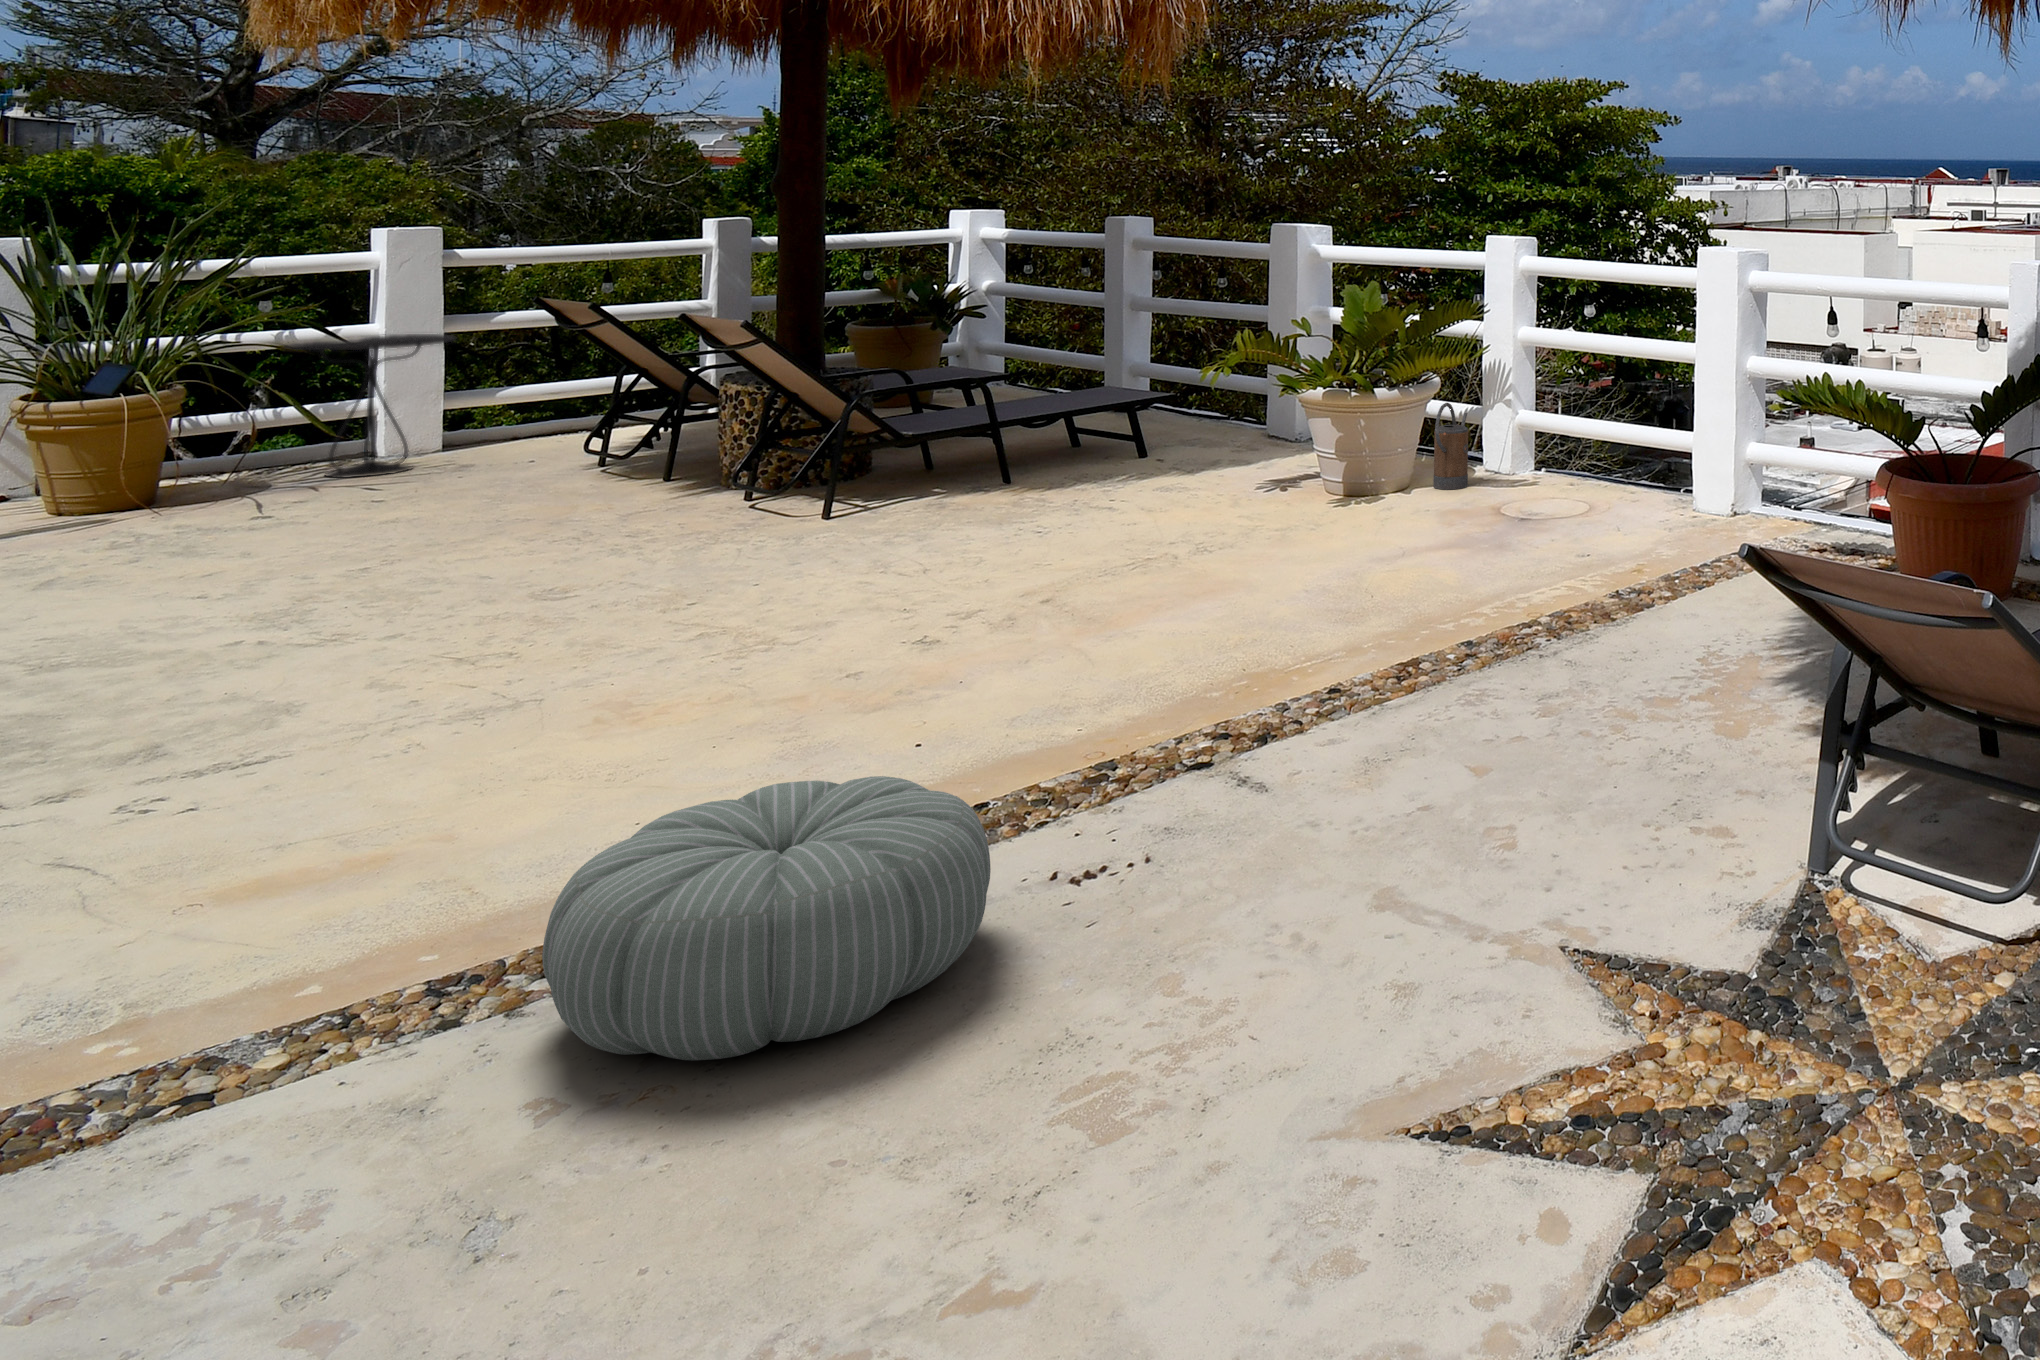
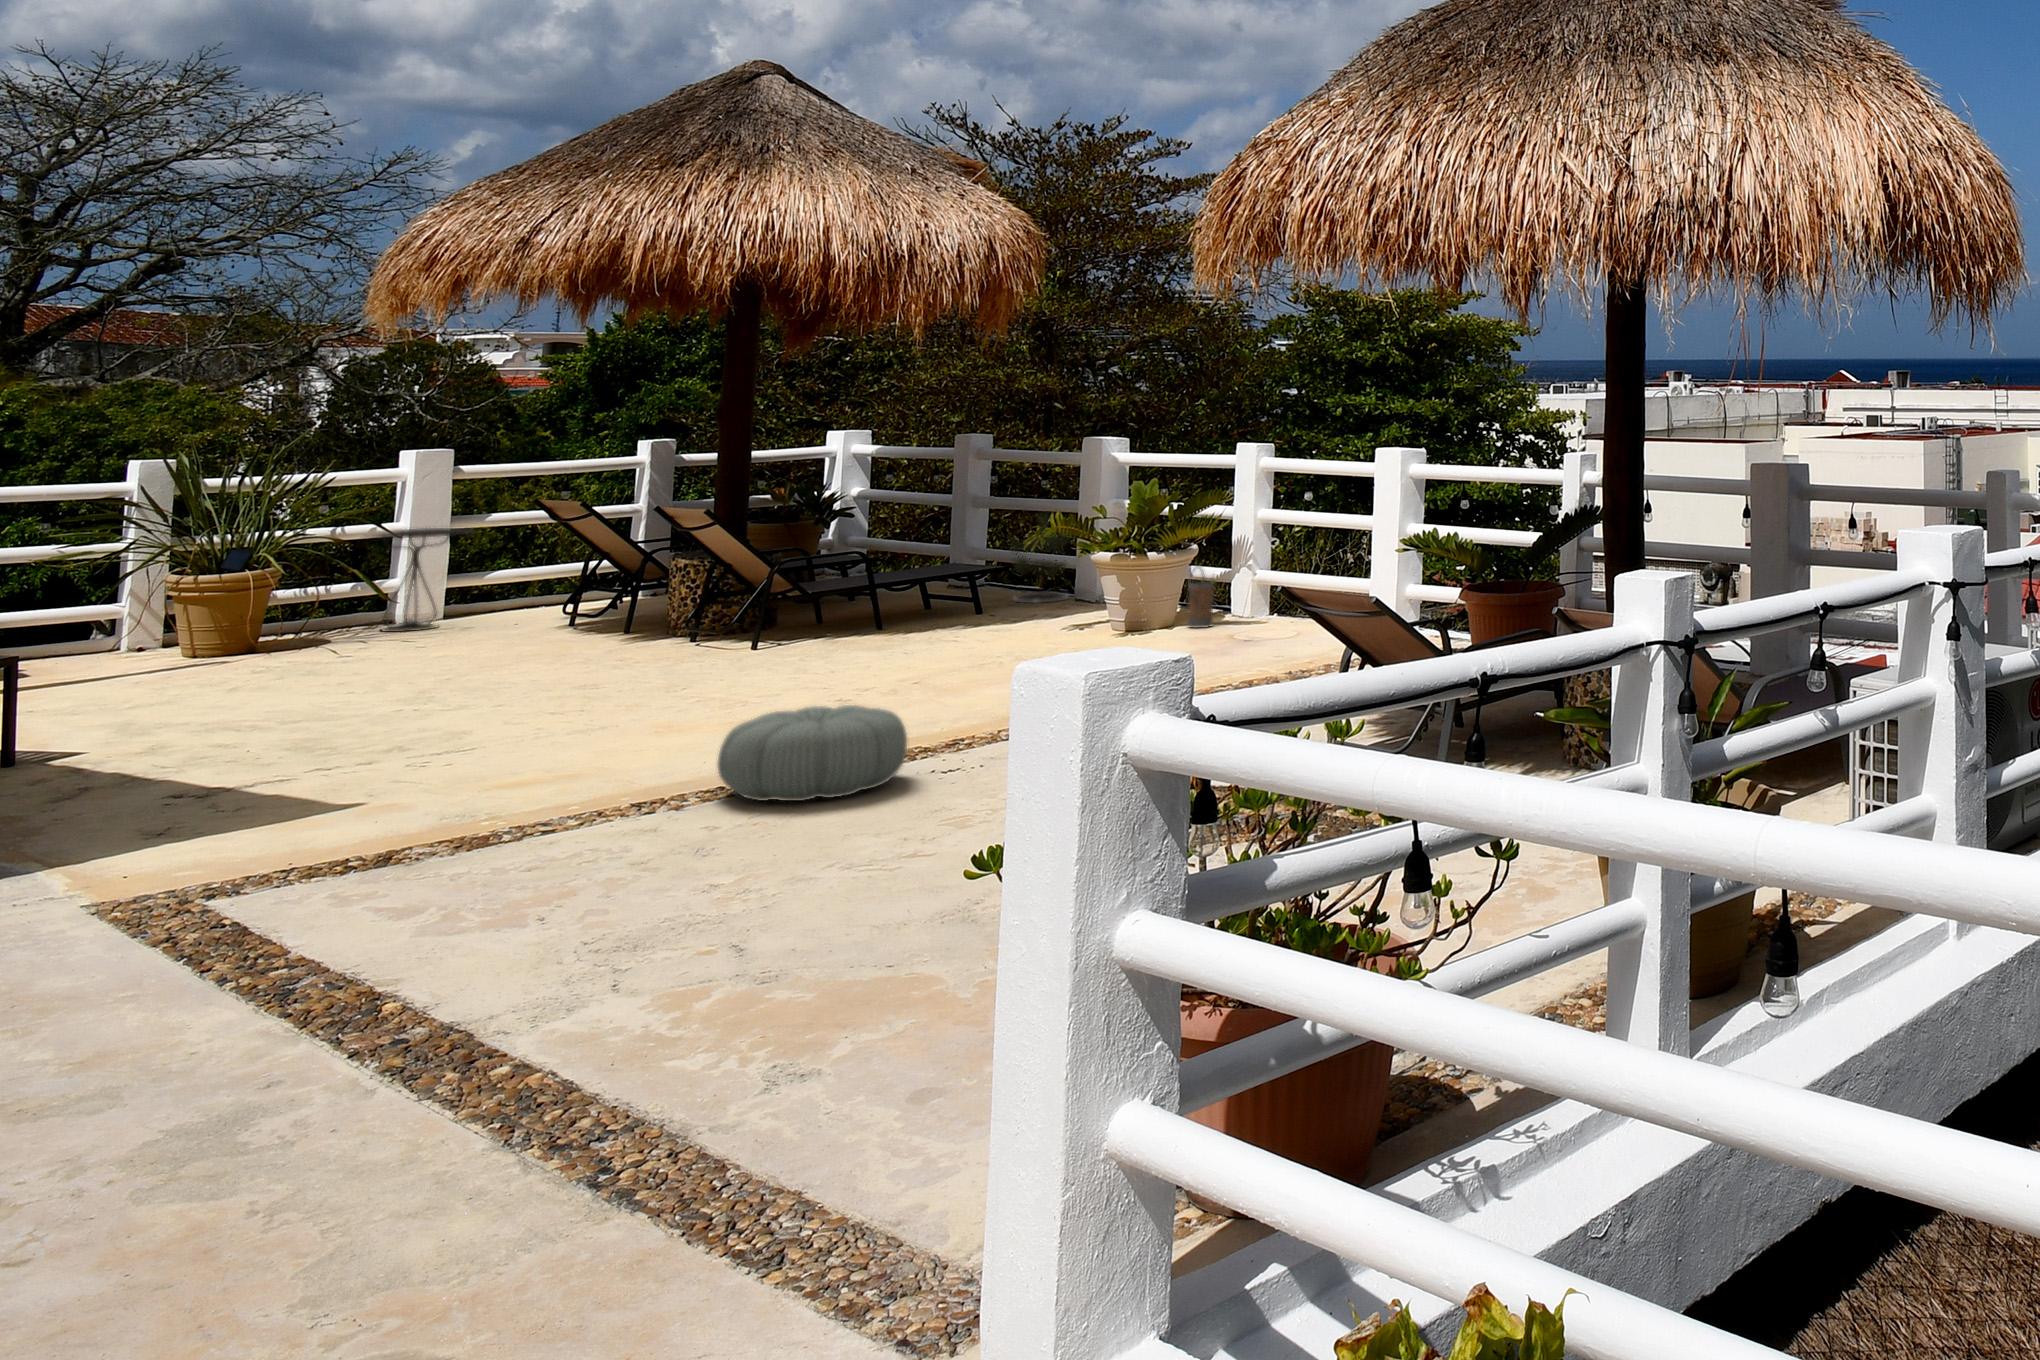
potted tree: none [1175,309,1264,438] -> present [1011,515,1069,603]

